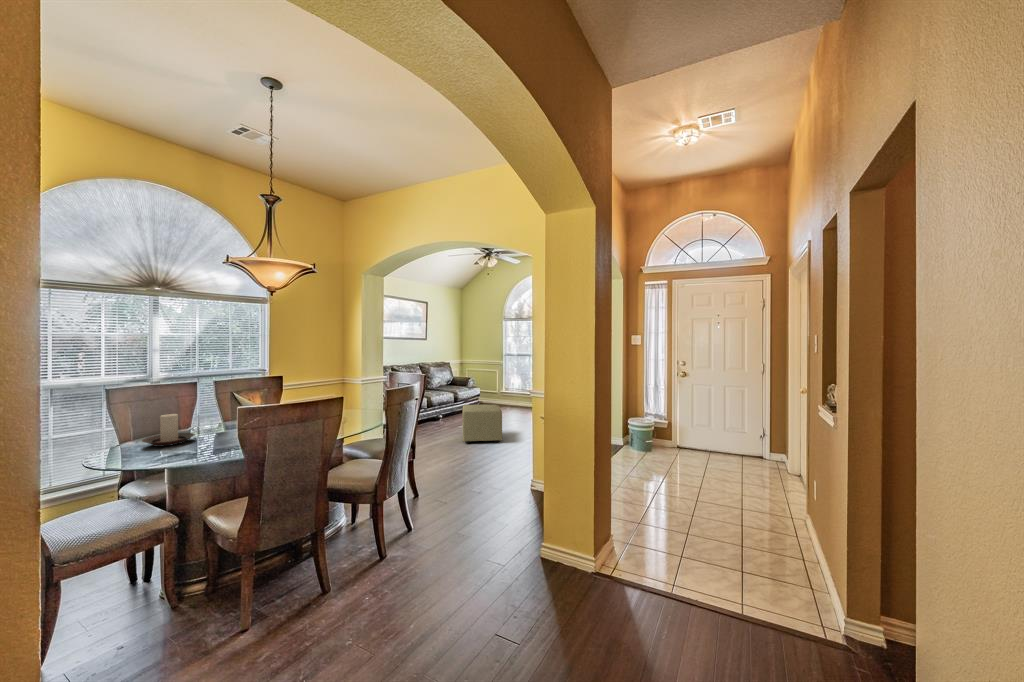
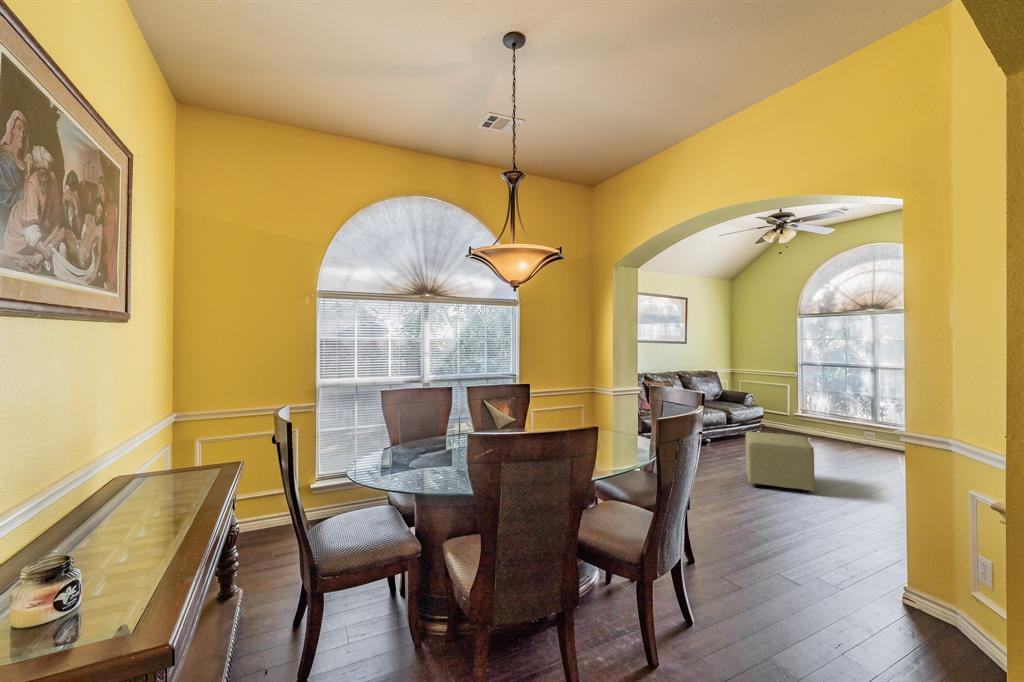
candle holder: present [142,414,195,447] -> none [398,421,442,456]

